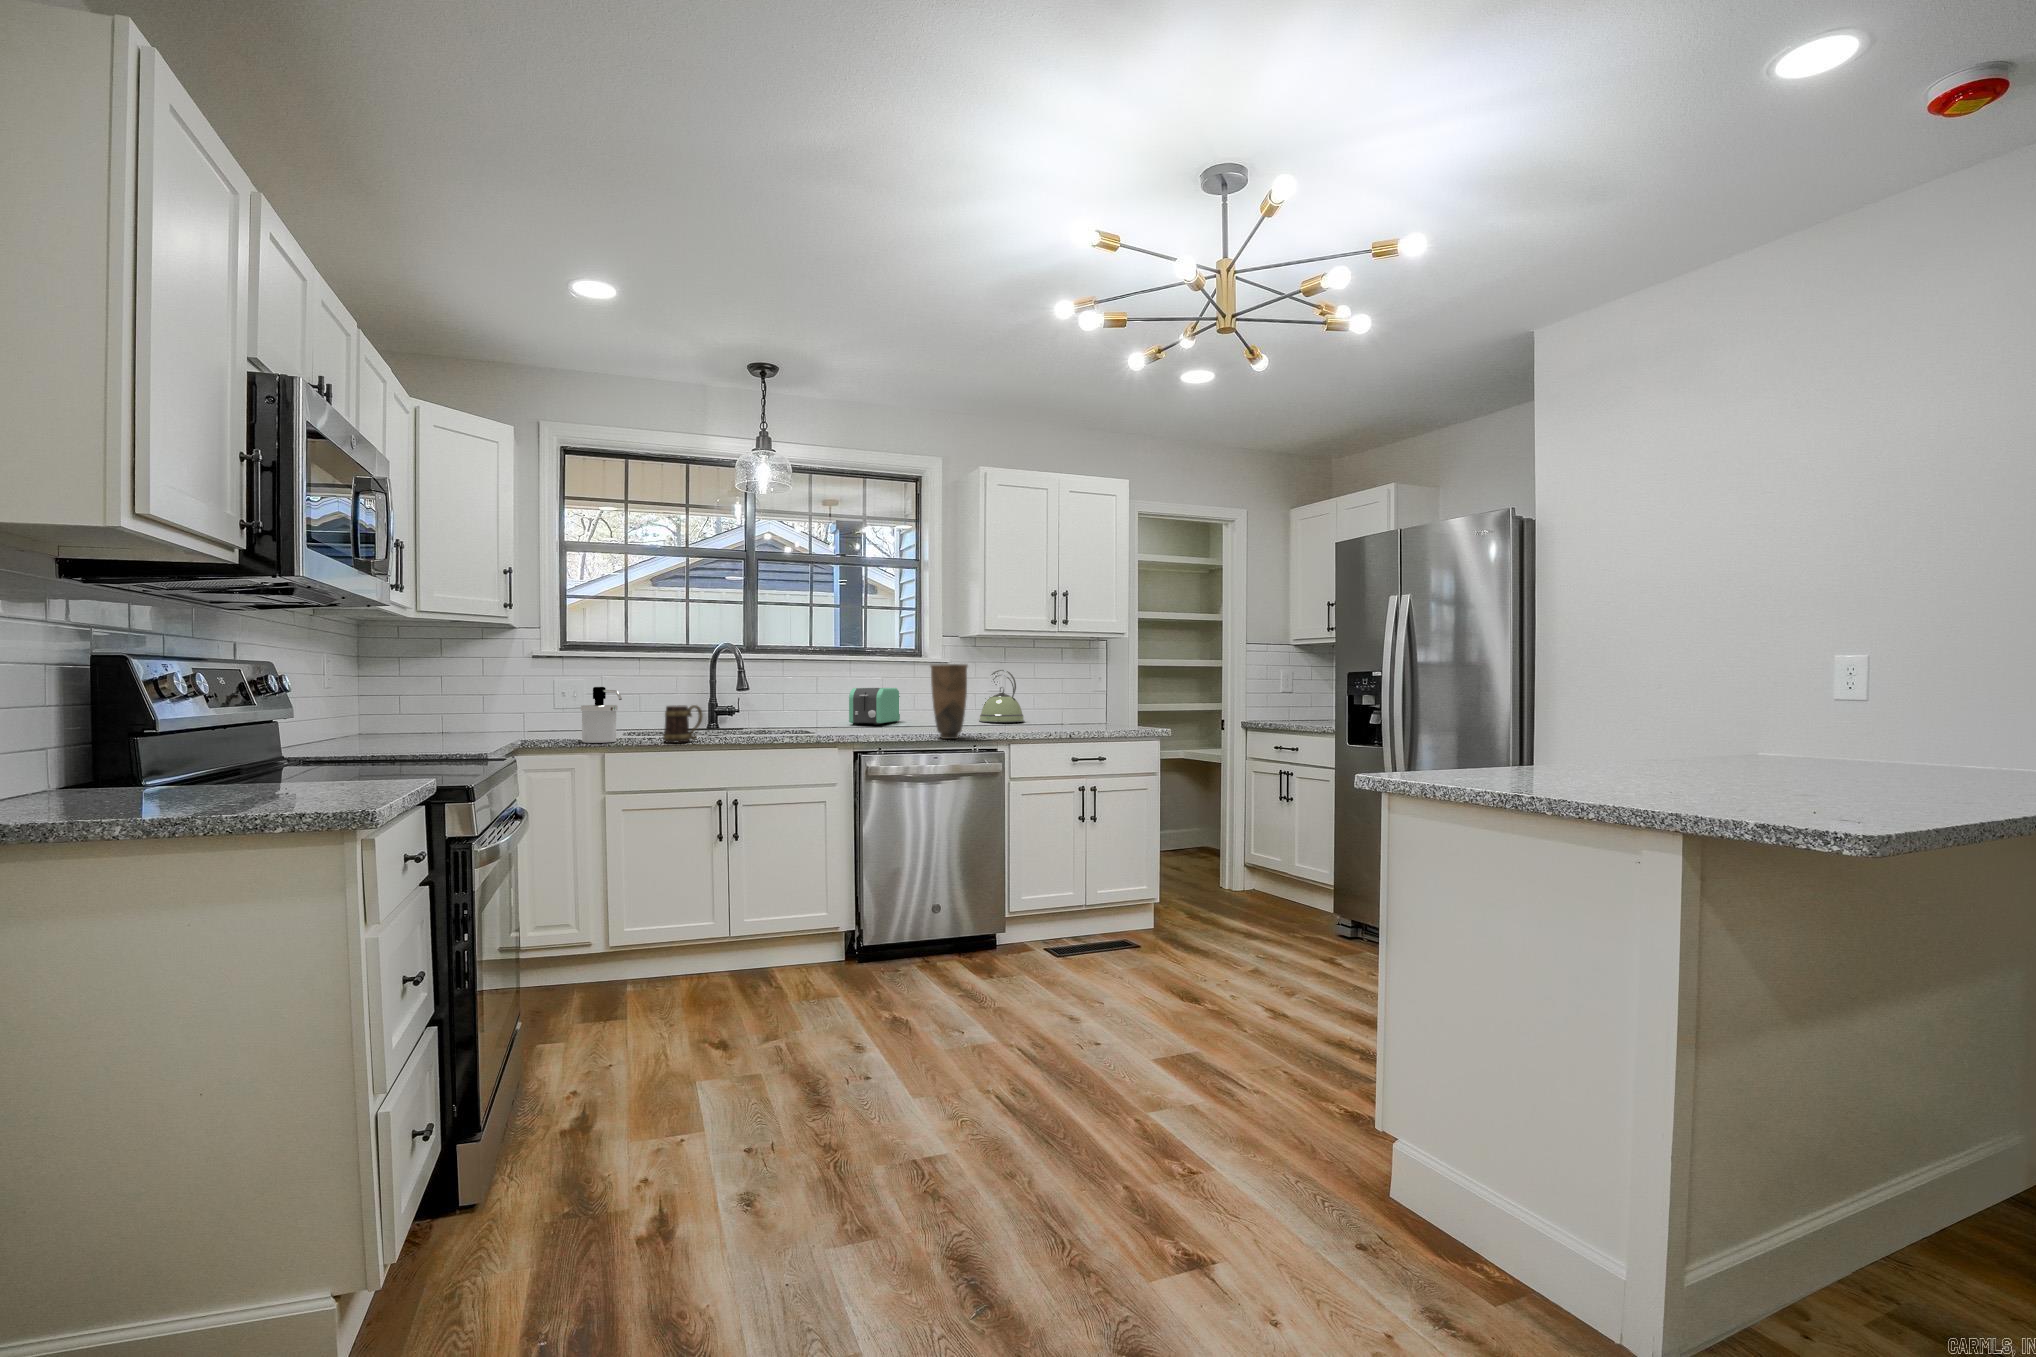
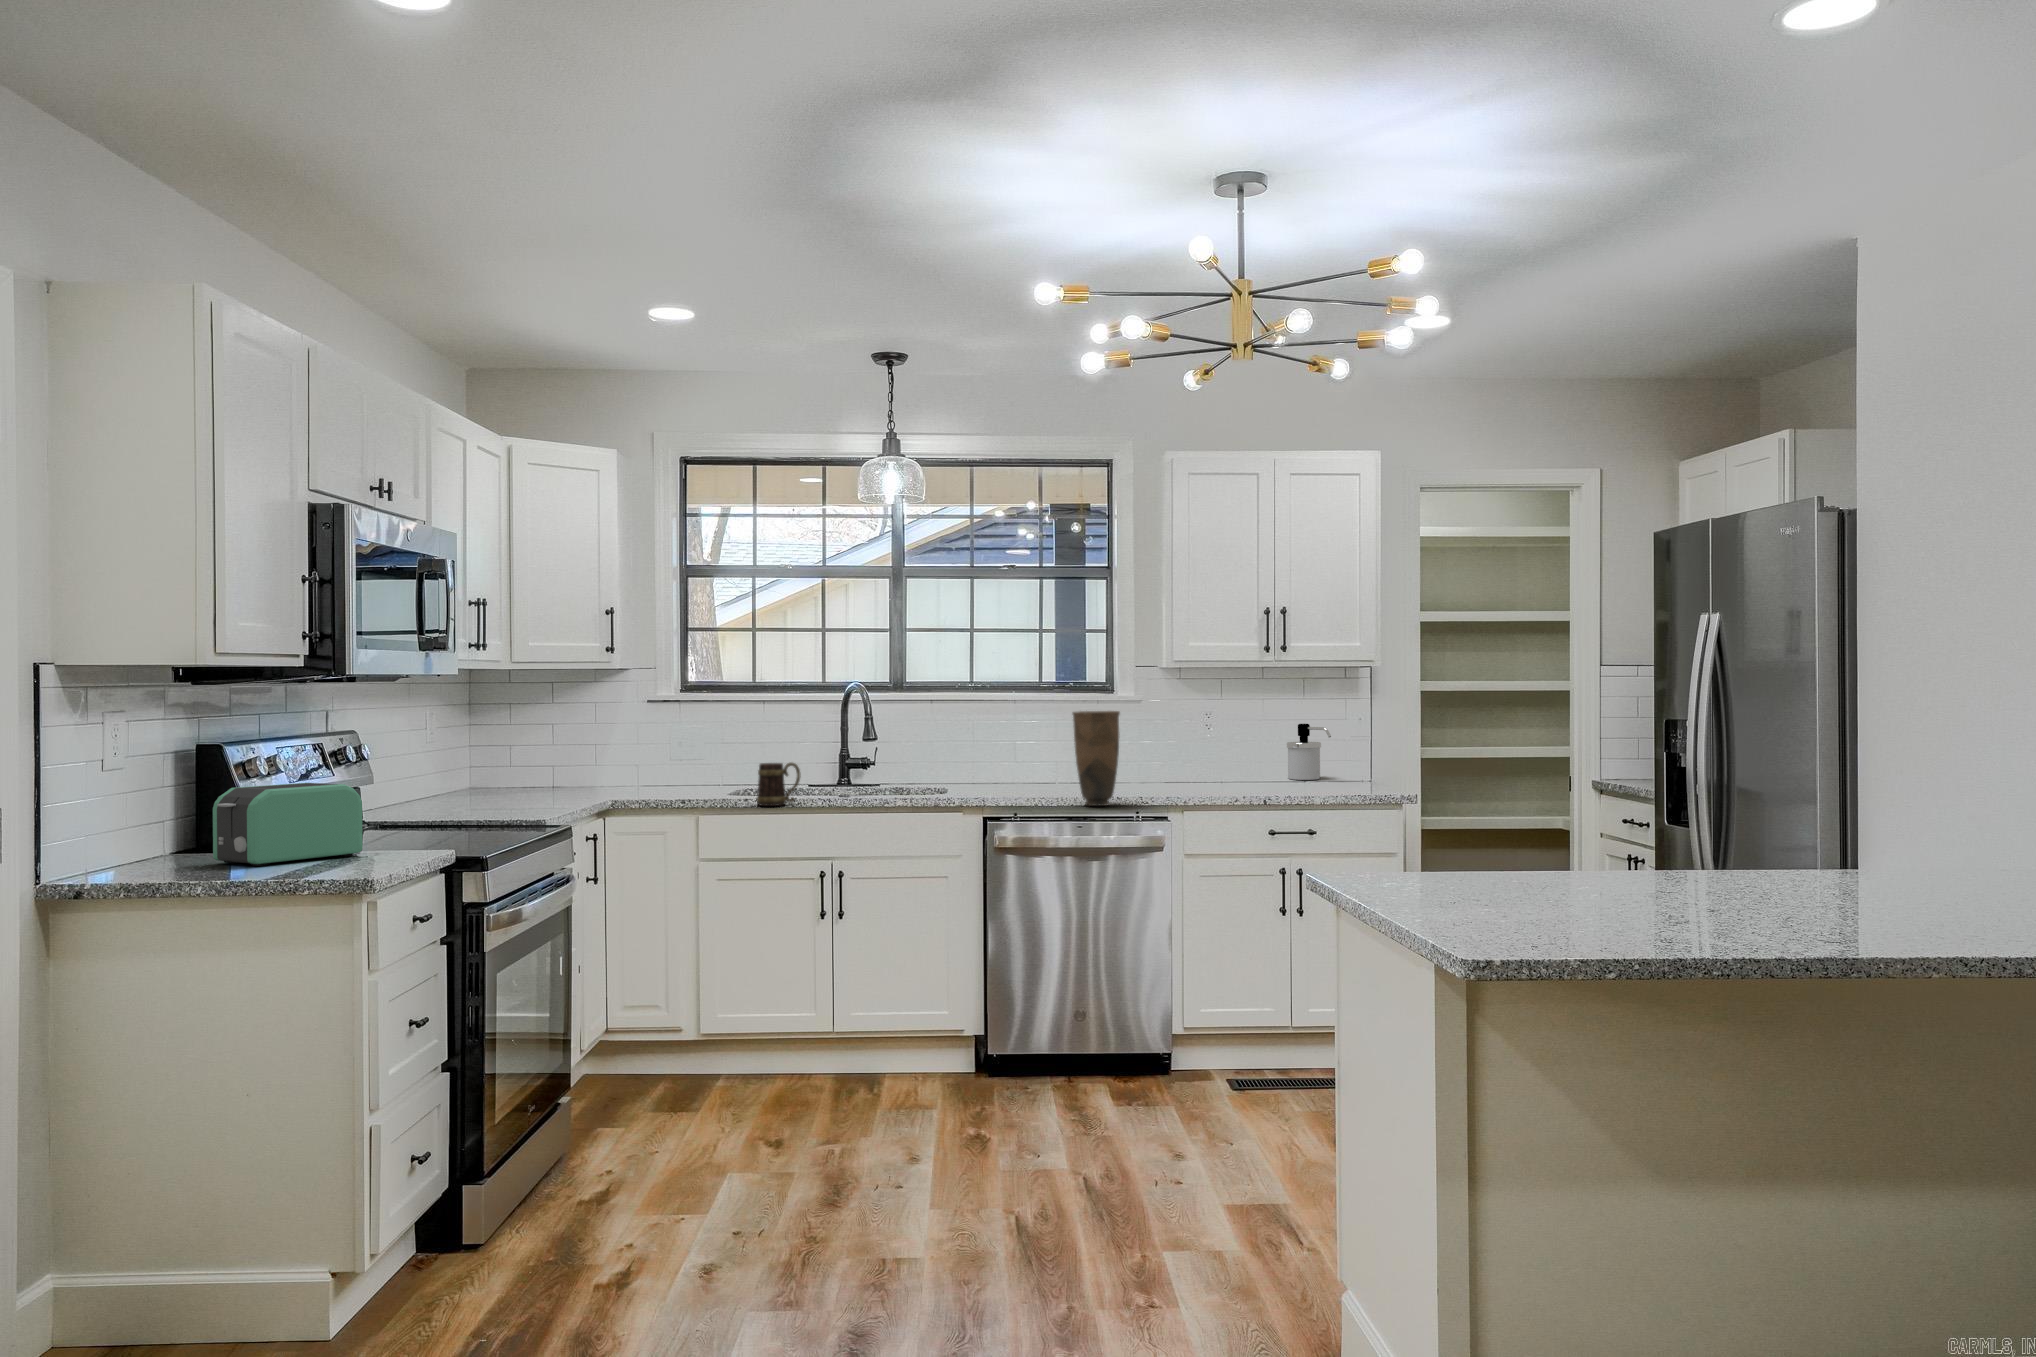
kettle: present [979,670,1024,722] -> none [1185,710,1246,781]
soap dispenser: present [581,687,622,743] -> present [1287,724,1331,780]
toaster: present [849,688,900,724] -> present [213,783,363,866]

